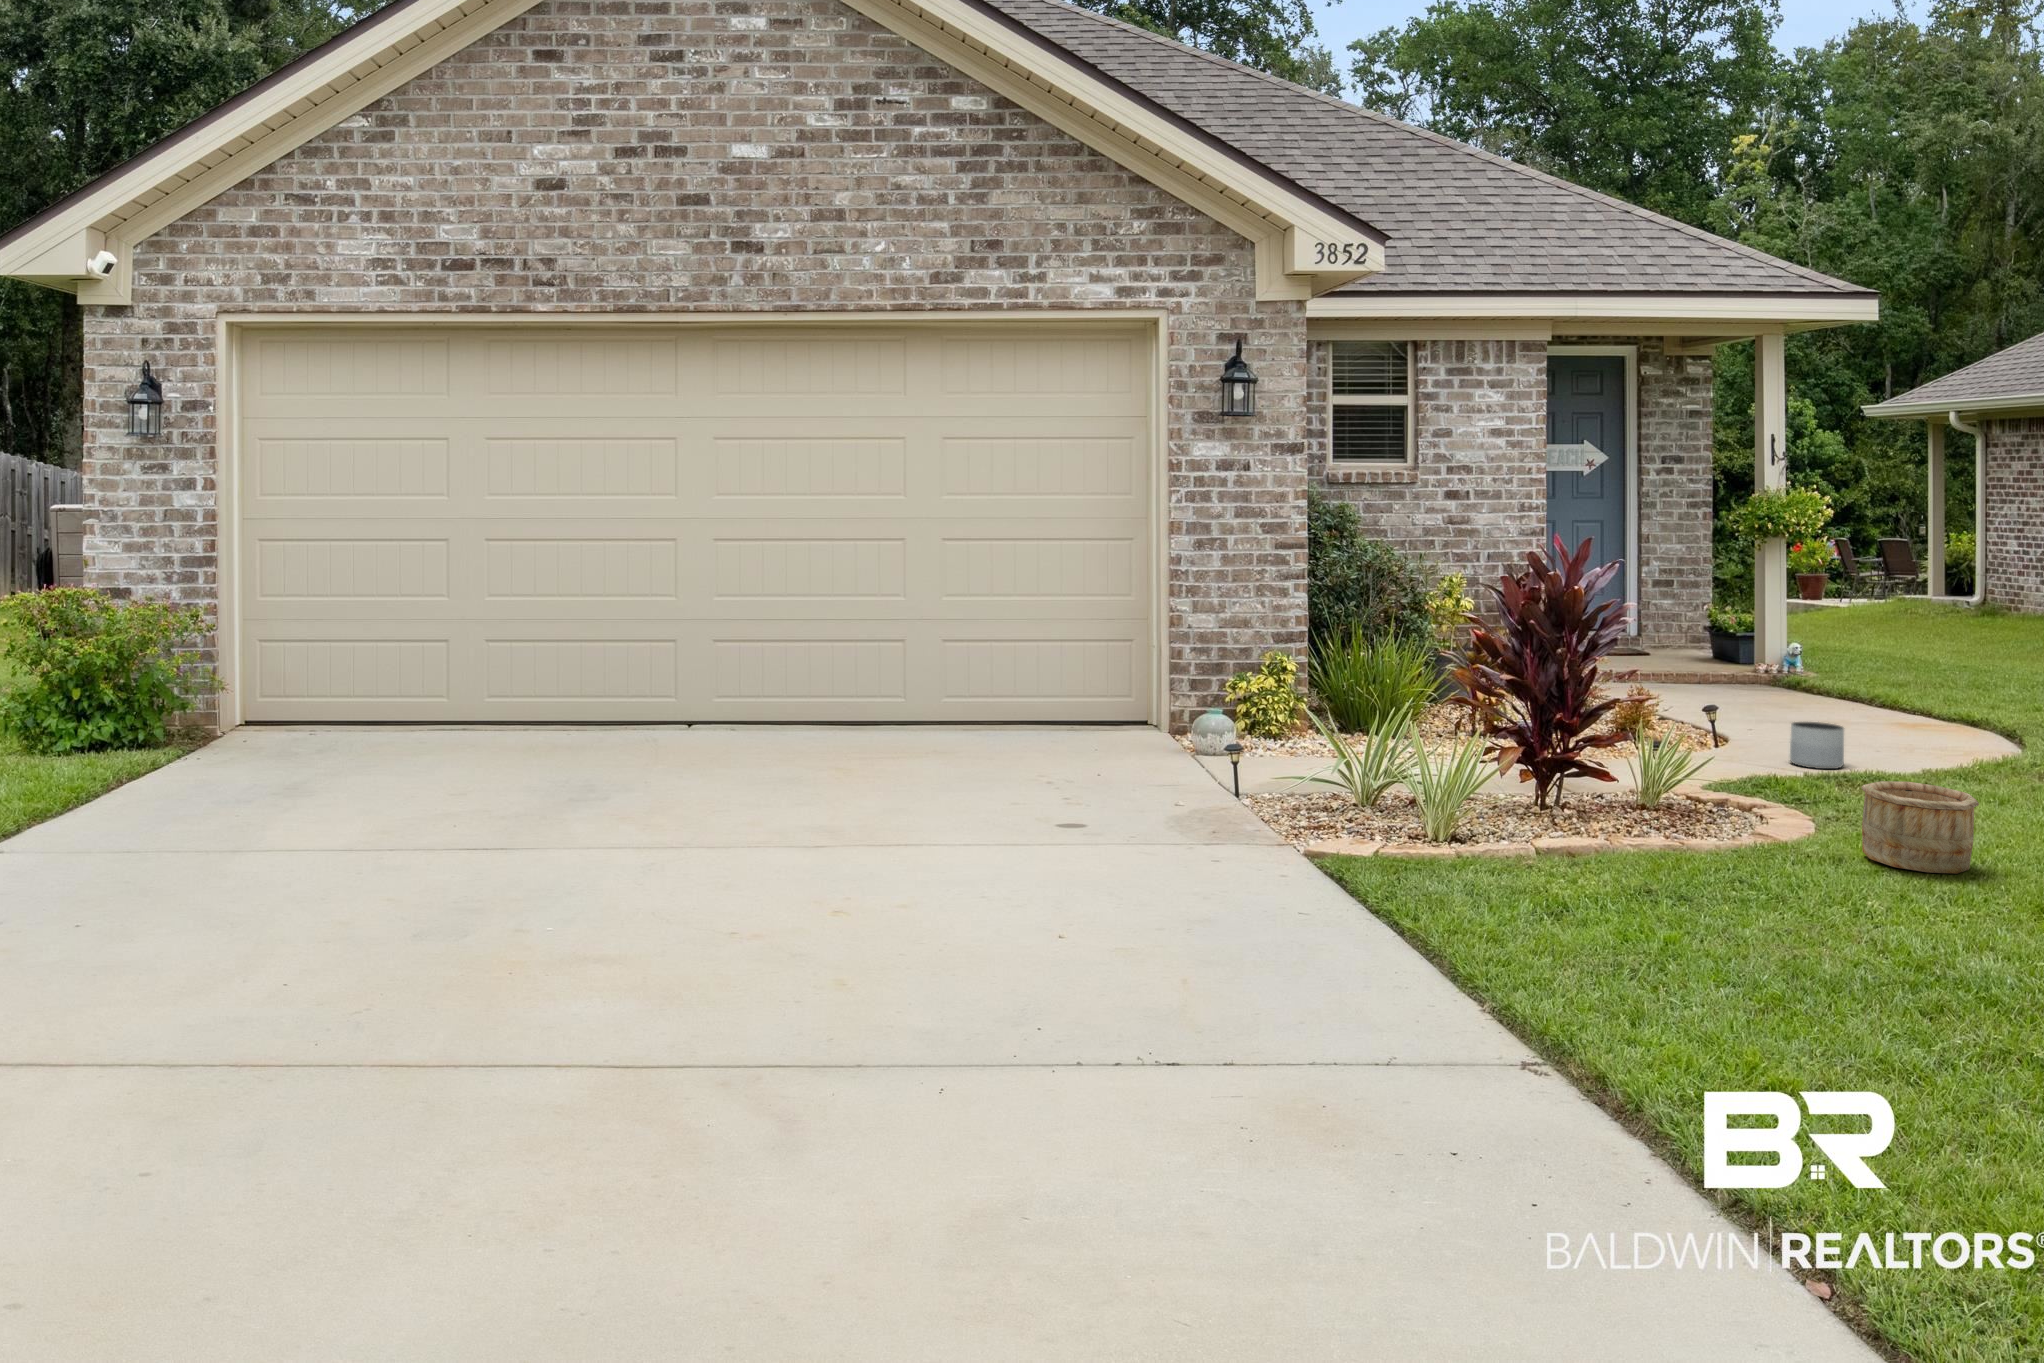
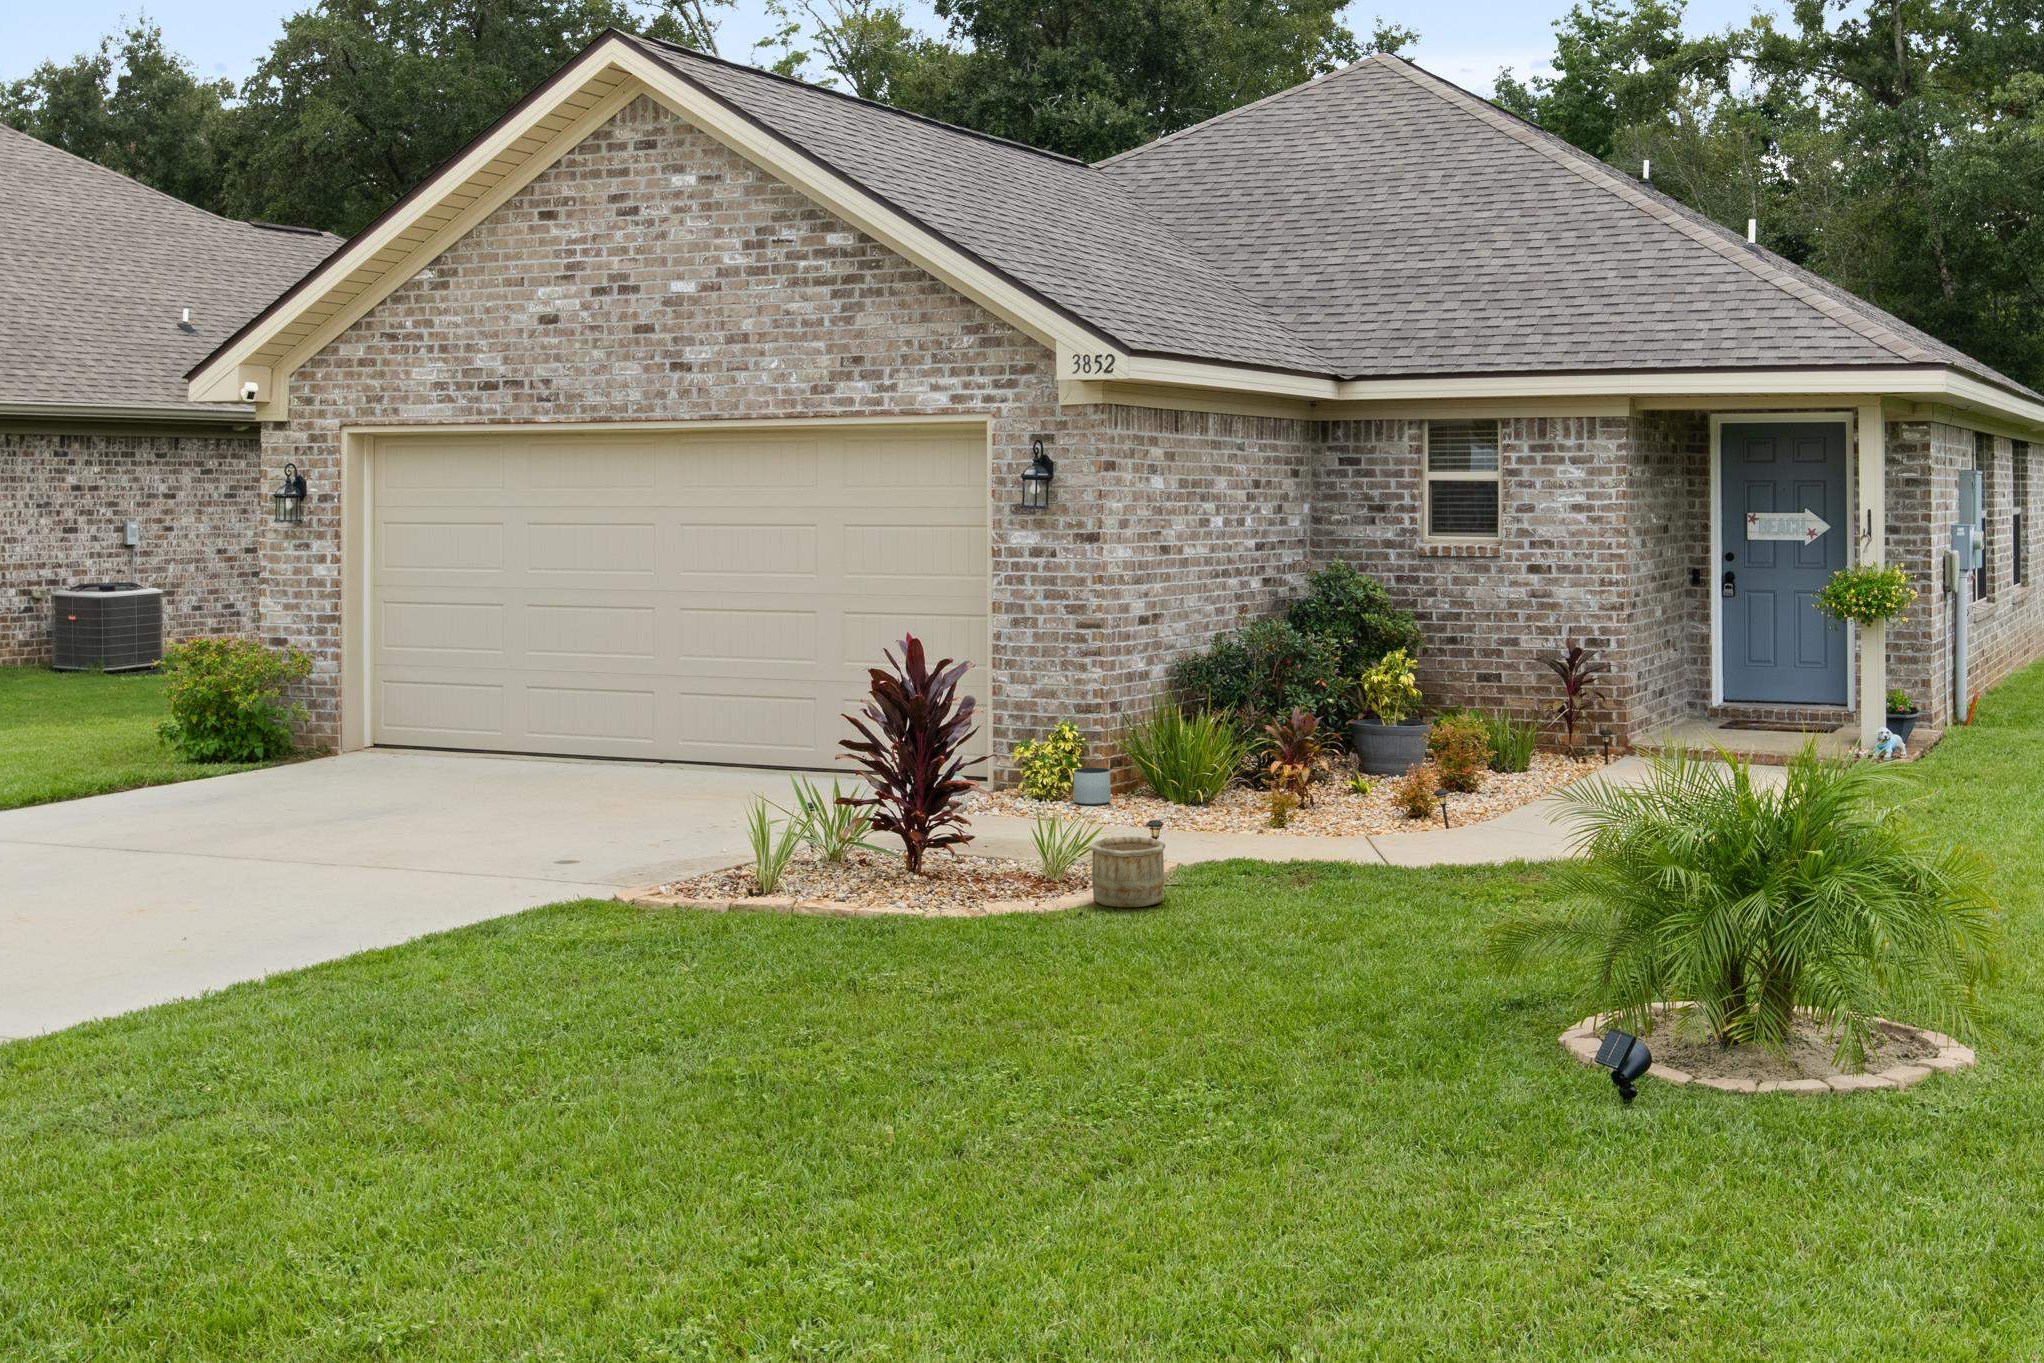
planter: present [1790,722,1844,769] -> present [1074,768,1111,805]

